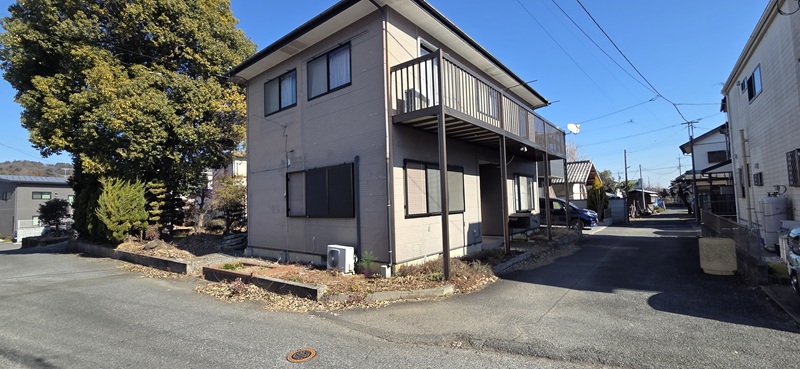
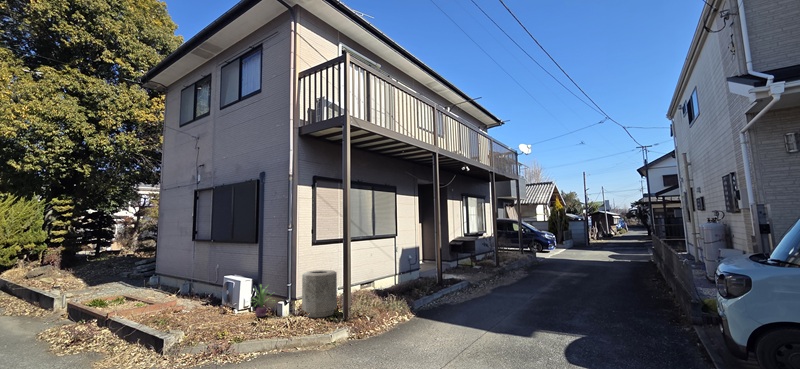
trash can: present [699,238,737,275] -> present [302,270,337,318]

